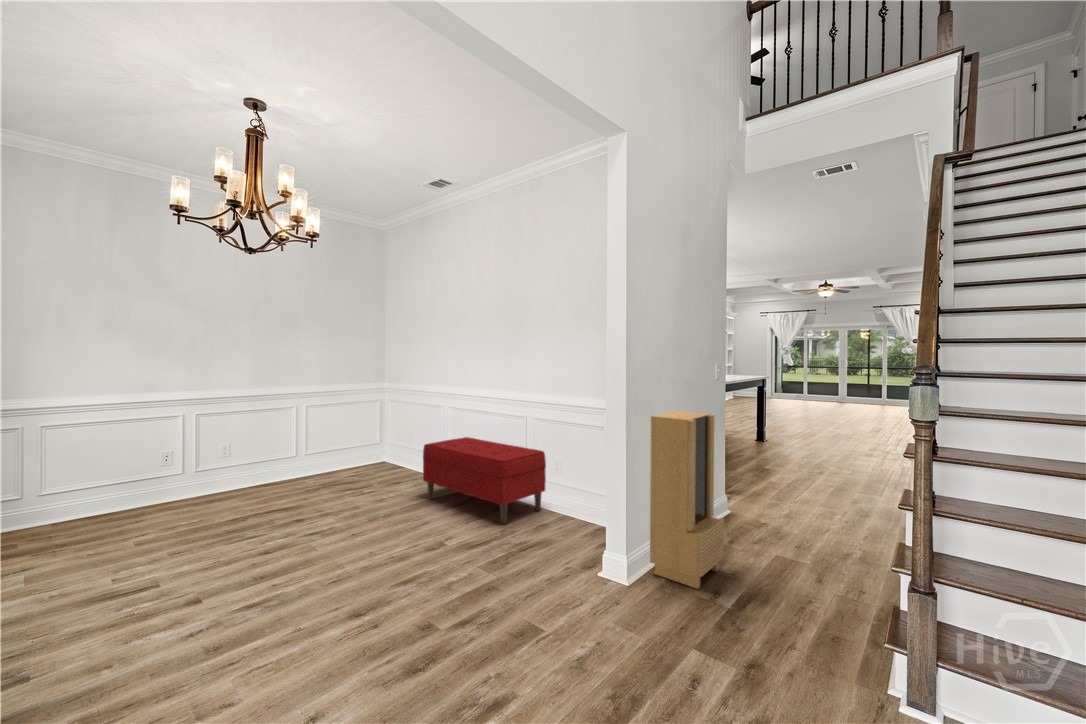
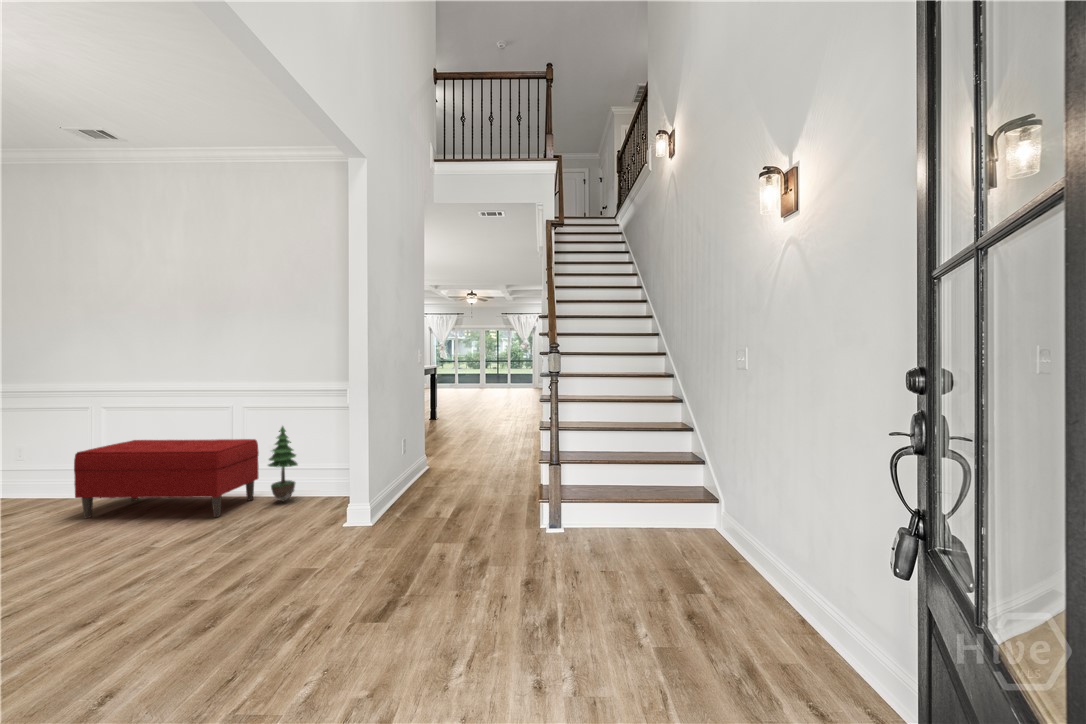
storage cabinet: present [650,411,724,589] -> none [384,386,437,515]
potted tree: none [548,441,577,521] -> present [268,426,297,501]

